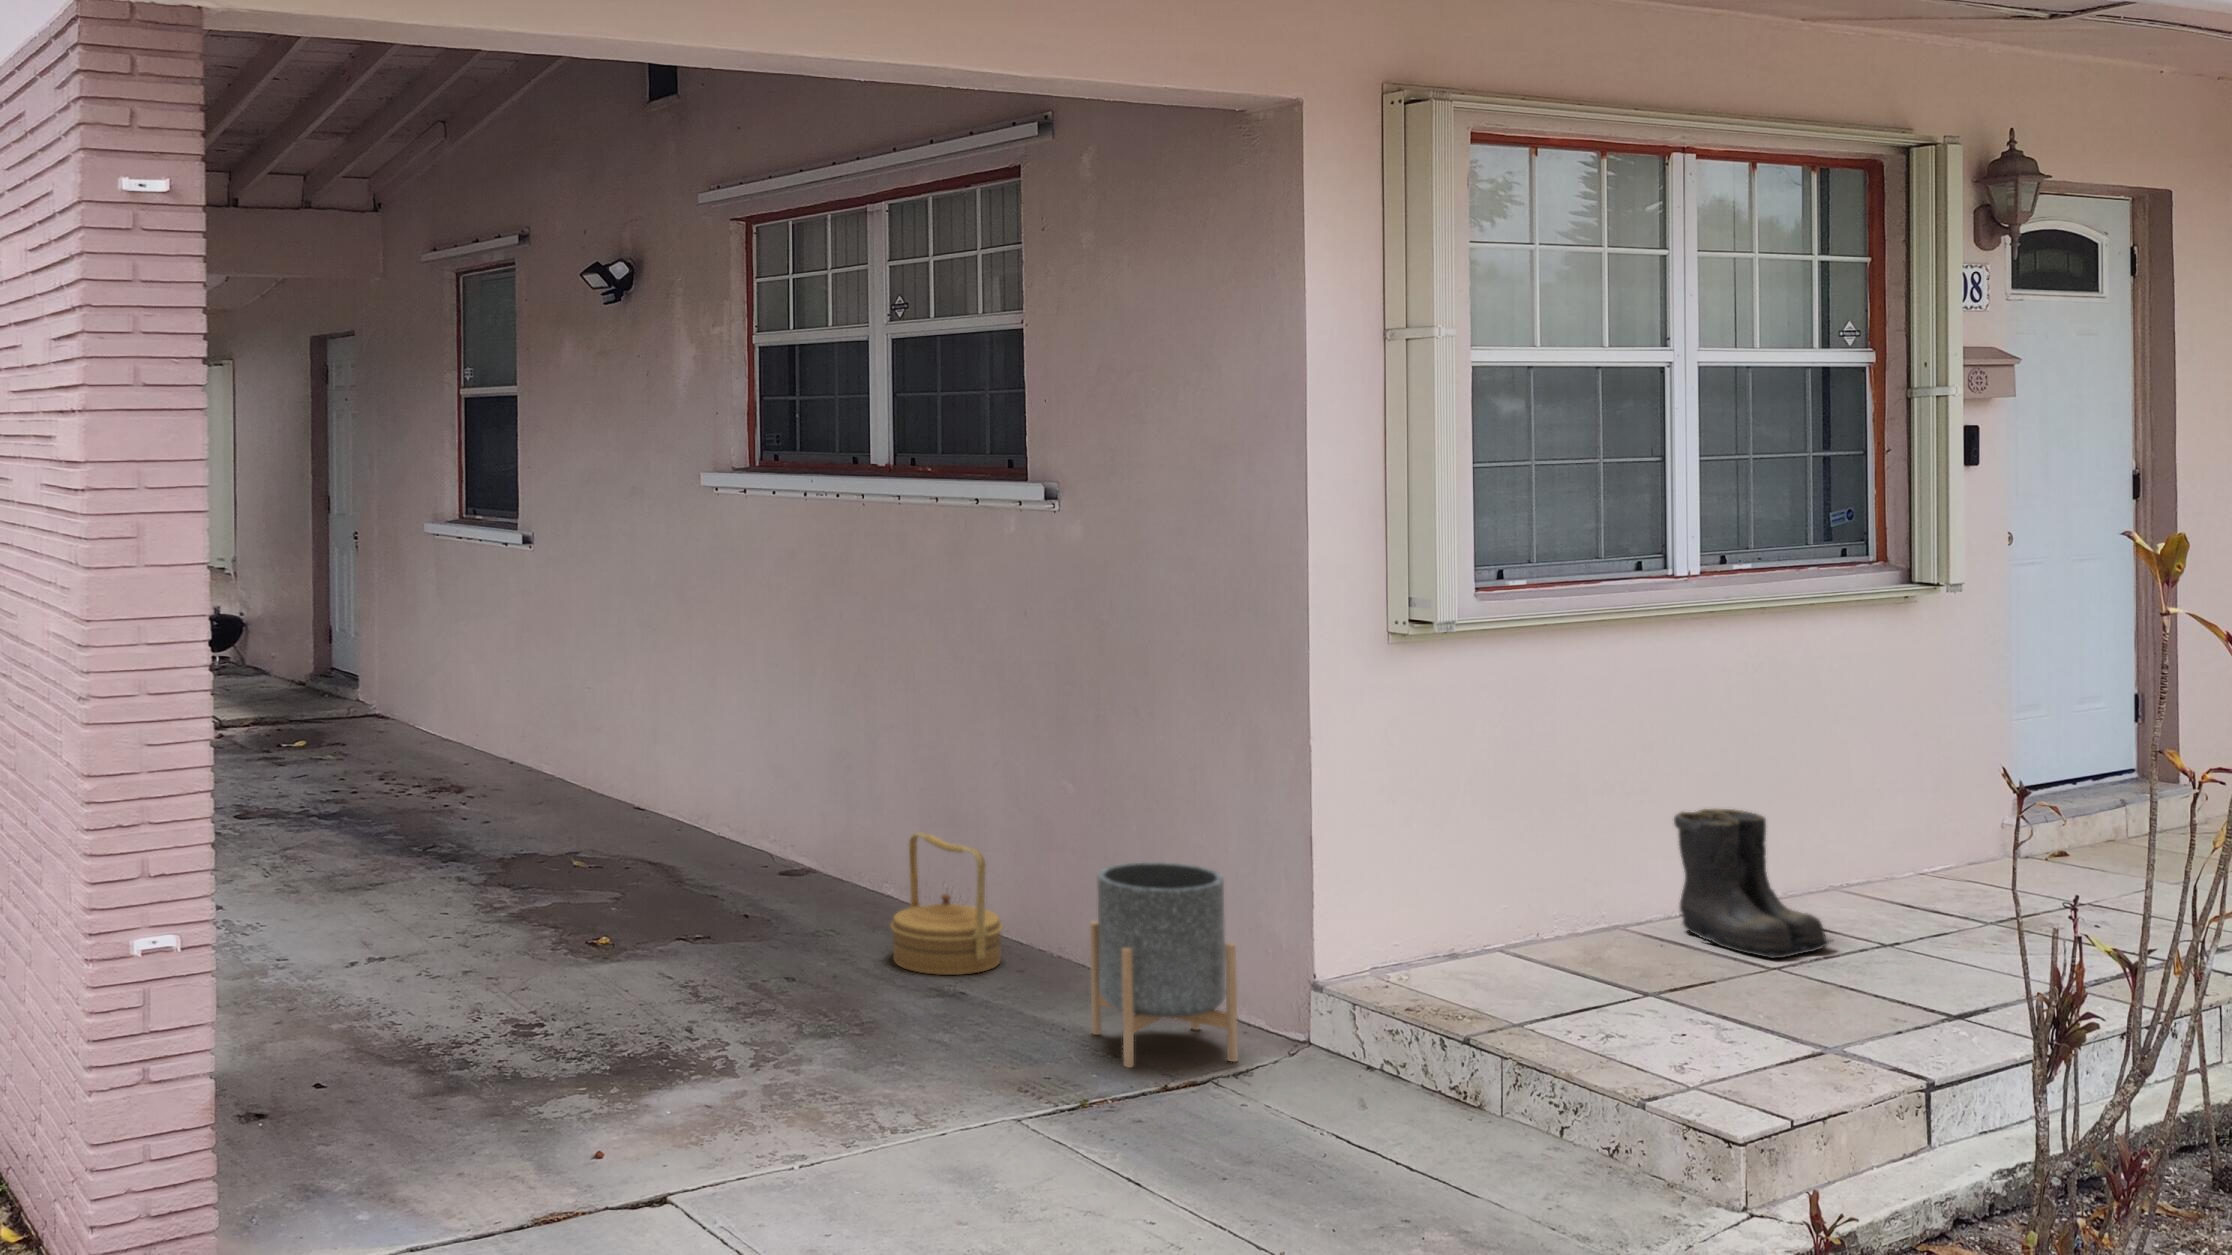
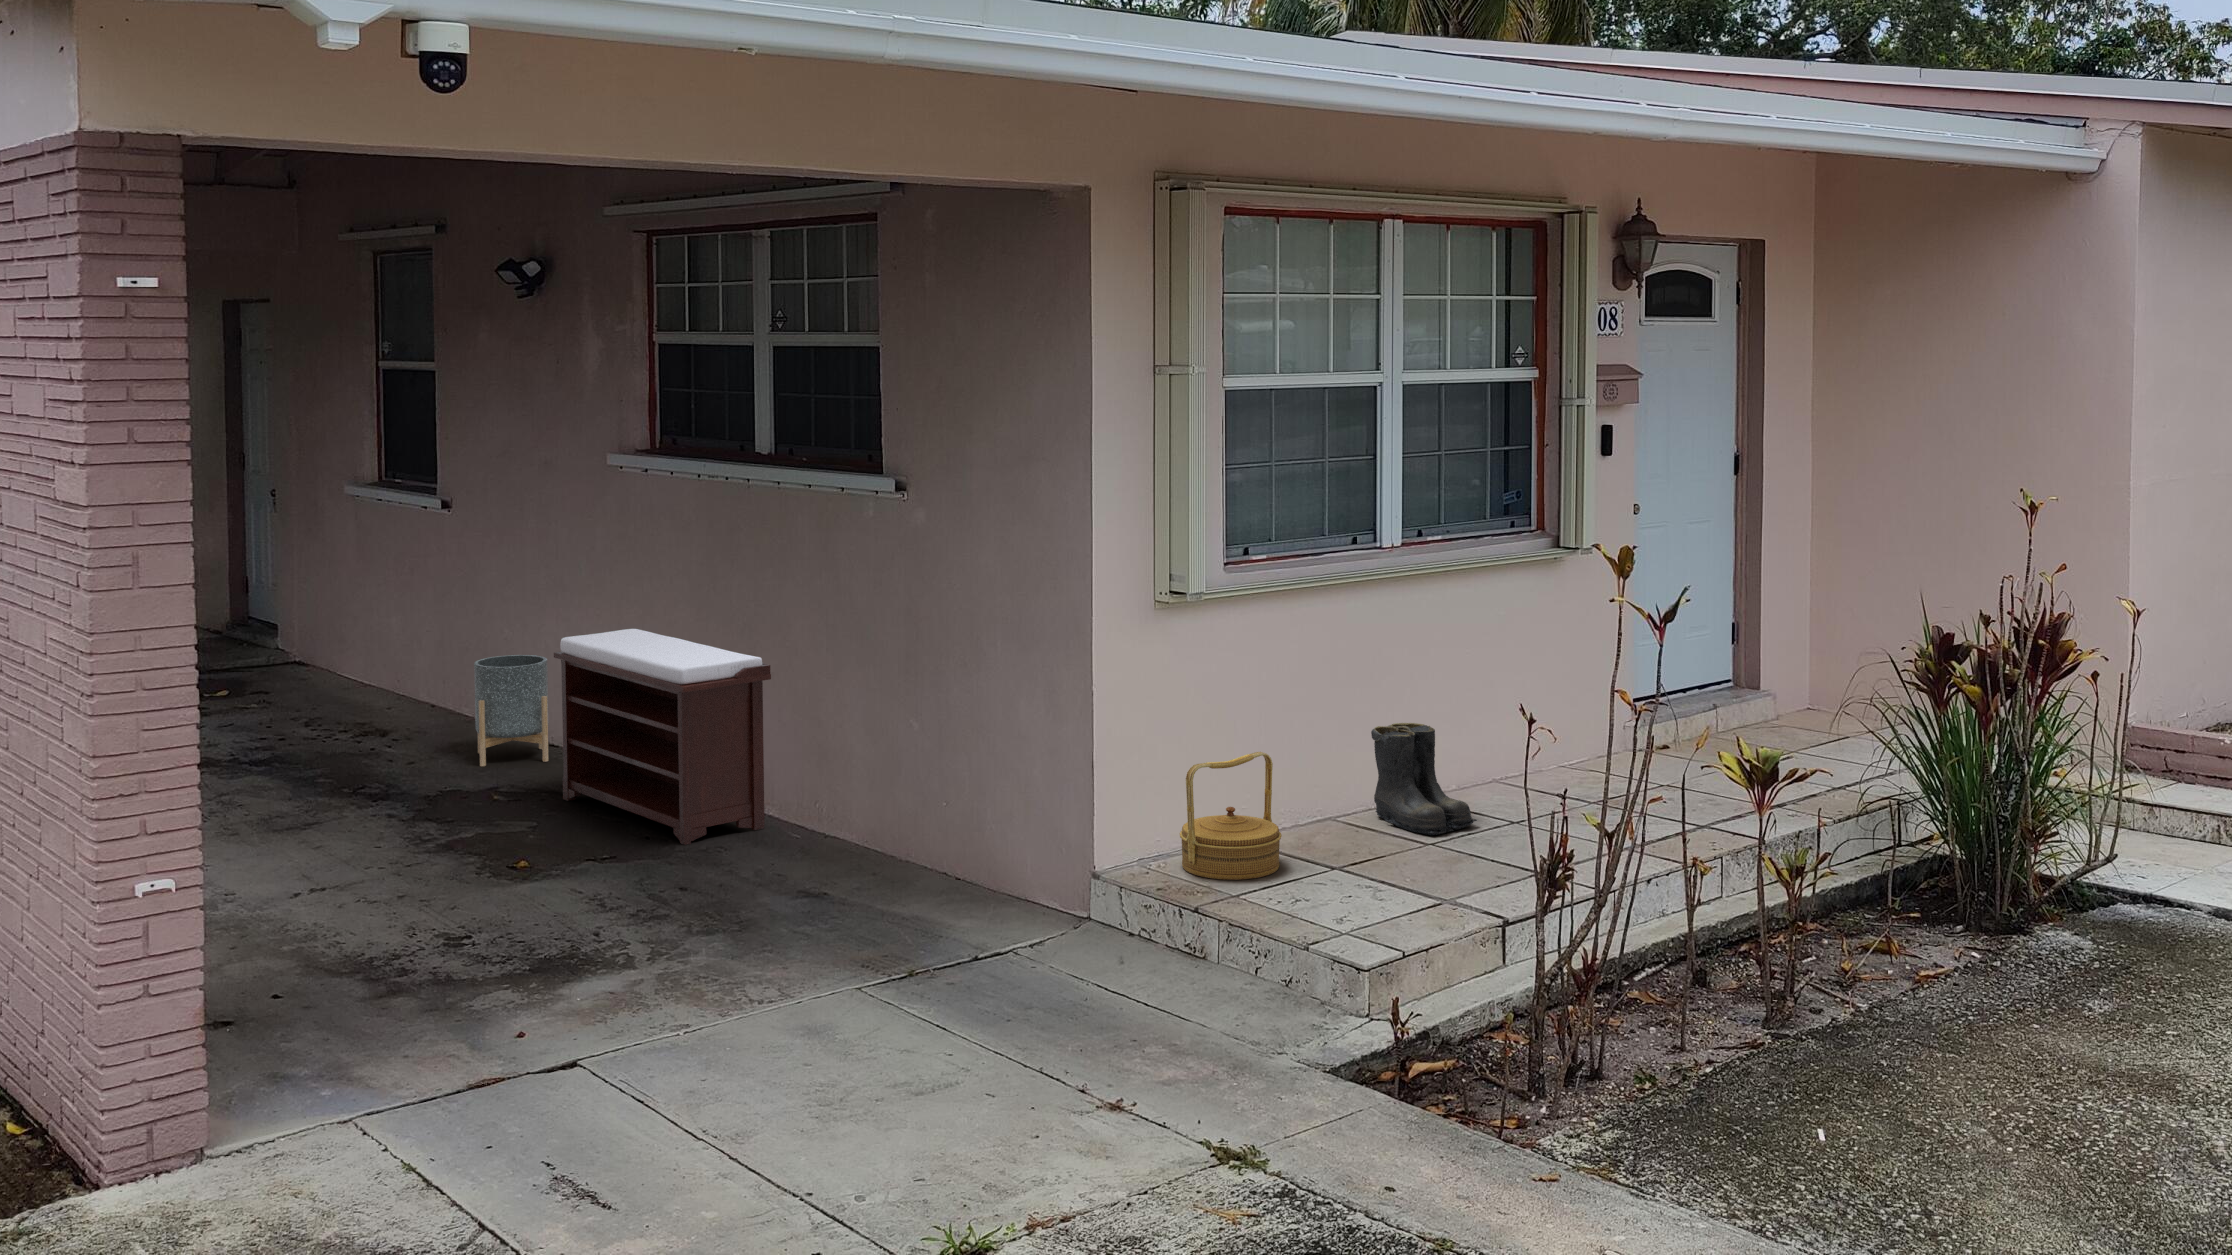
bench: none [637,679,887,931] -> present [554,629,771,845]
basket: present [891,832,1003,975] -> present [1180,752,1282,880]
planter: present [1090,862,1238,1068] -> present [474,655,549,766]

